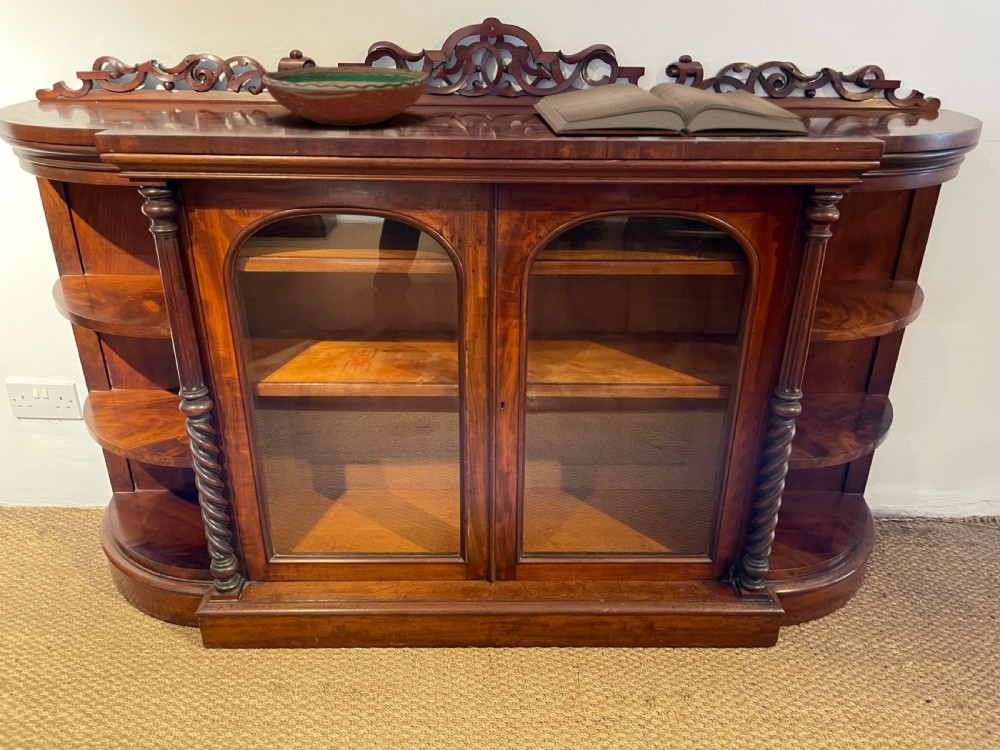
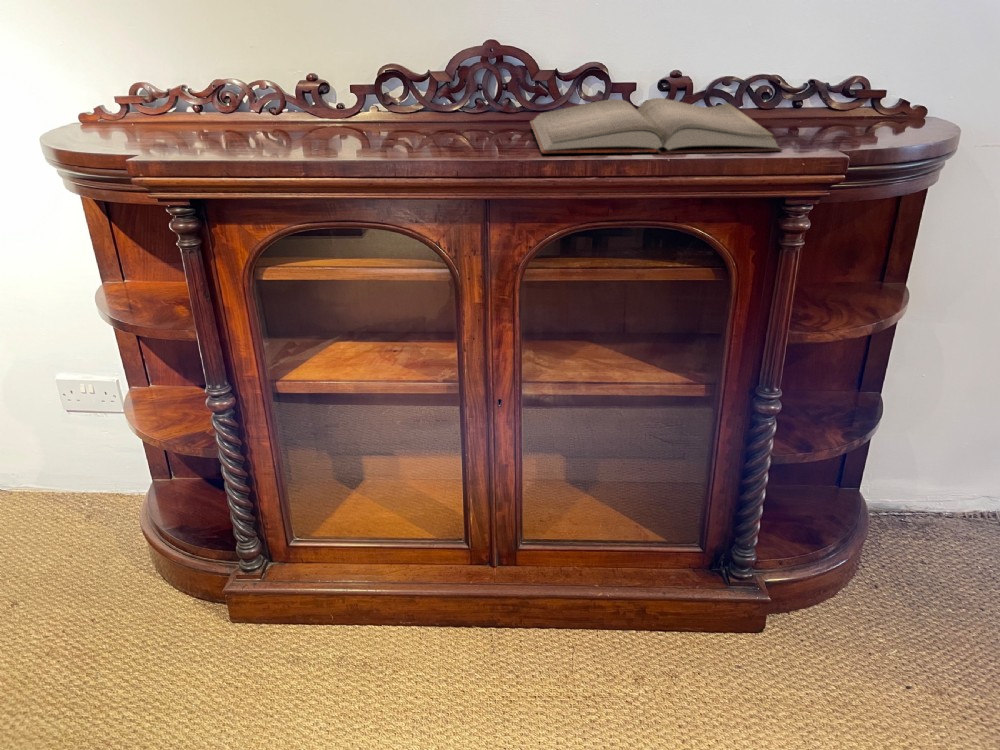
decorative bowl: present [262,67,429,126] -> none [276,89,429,147]

